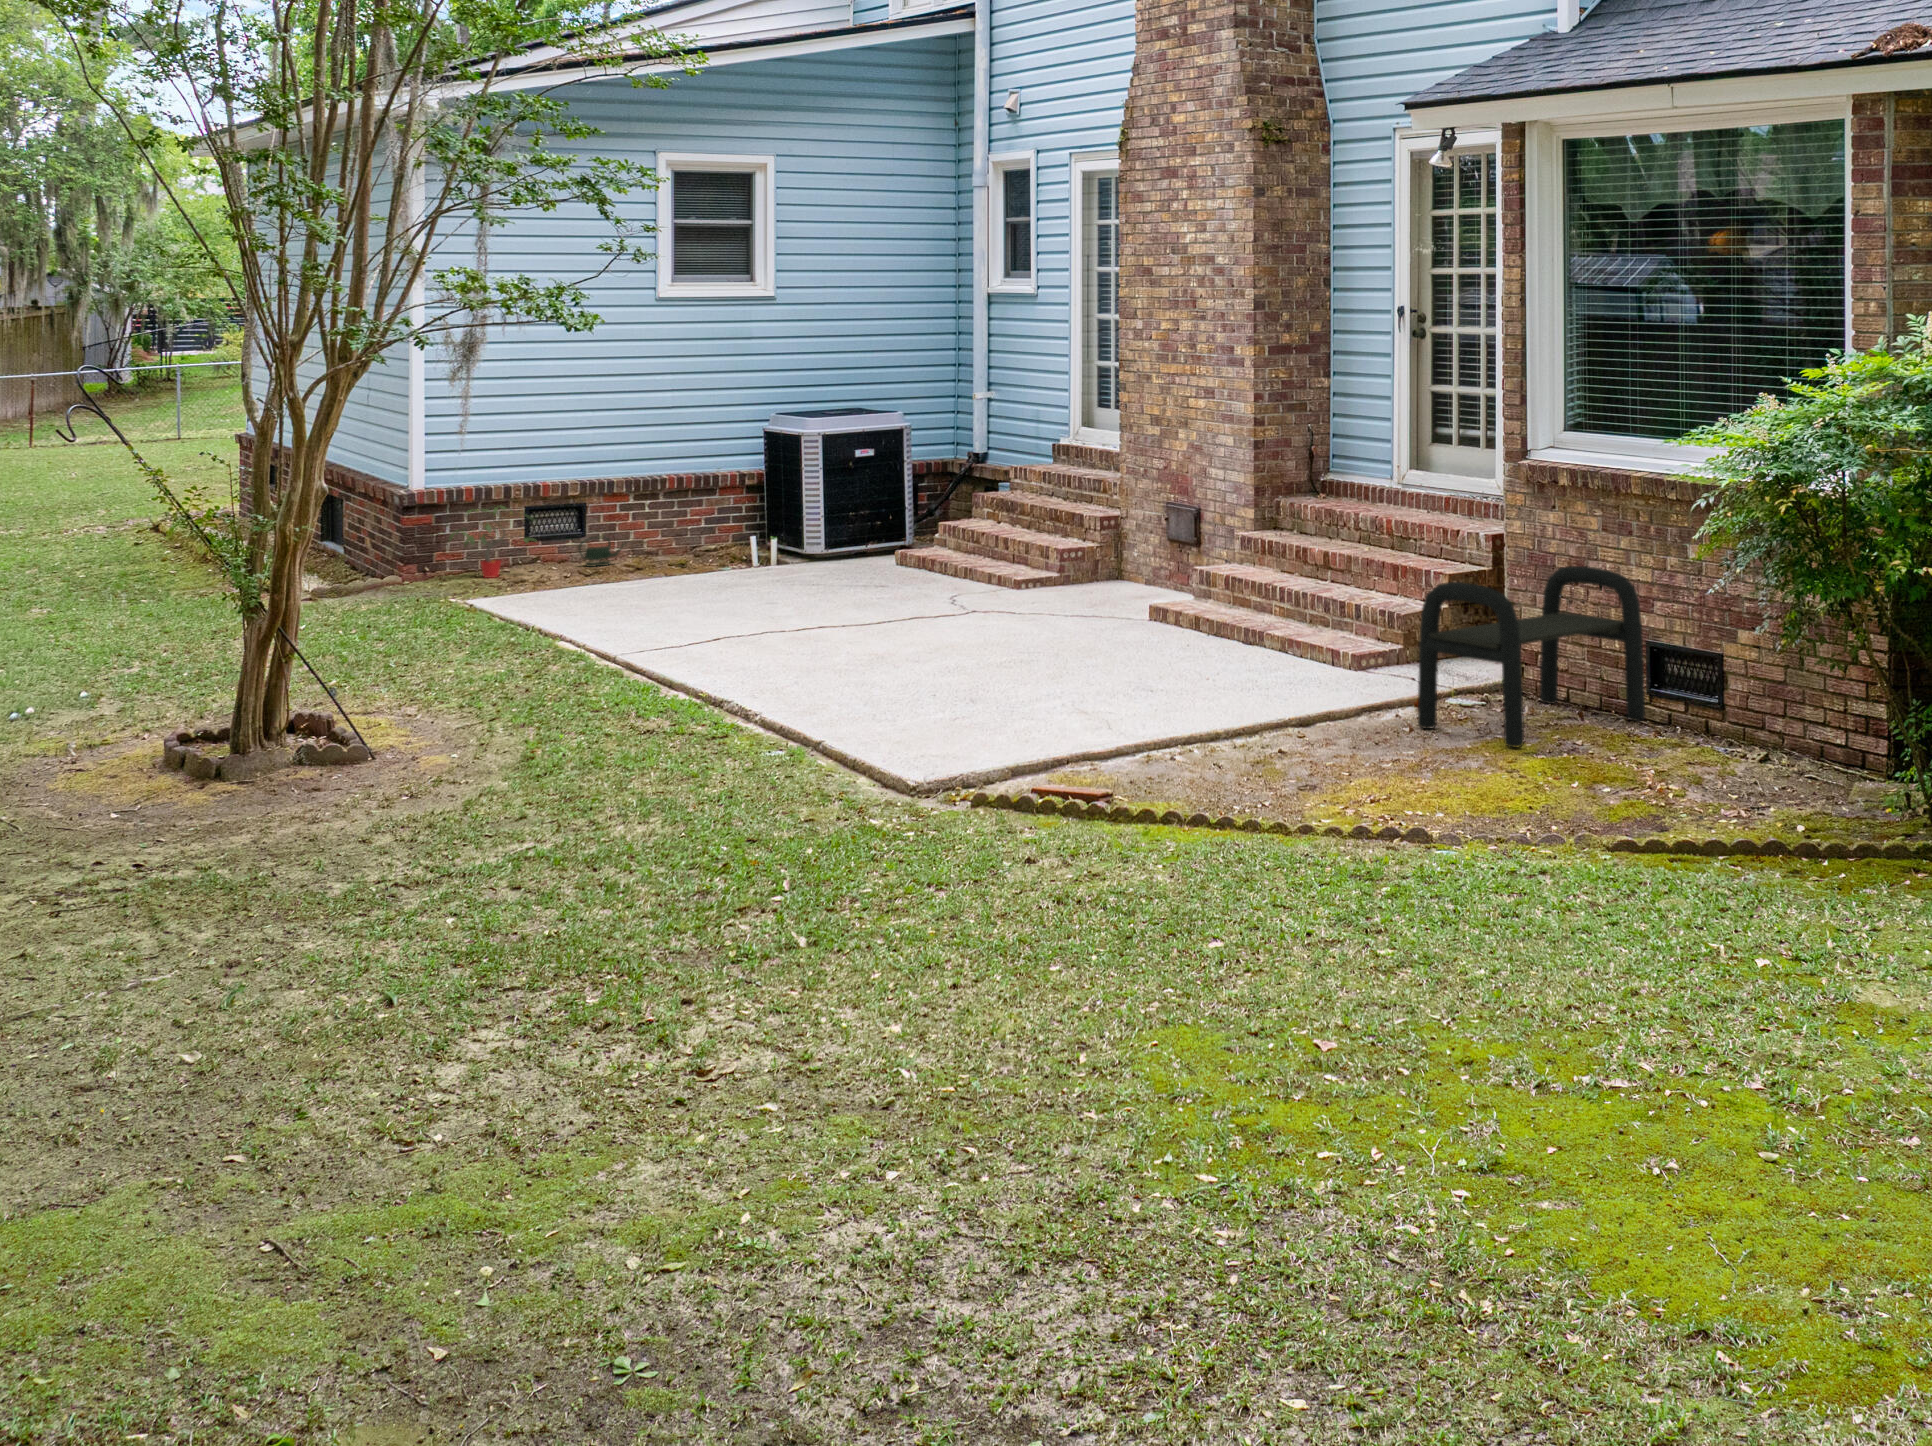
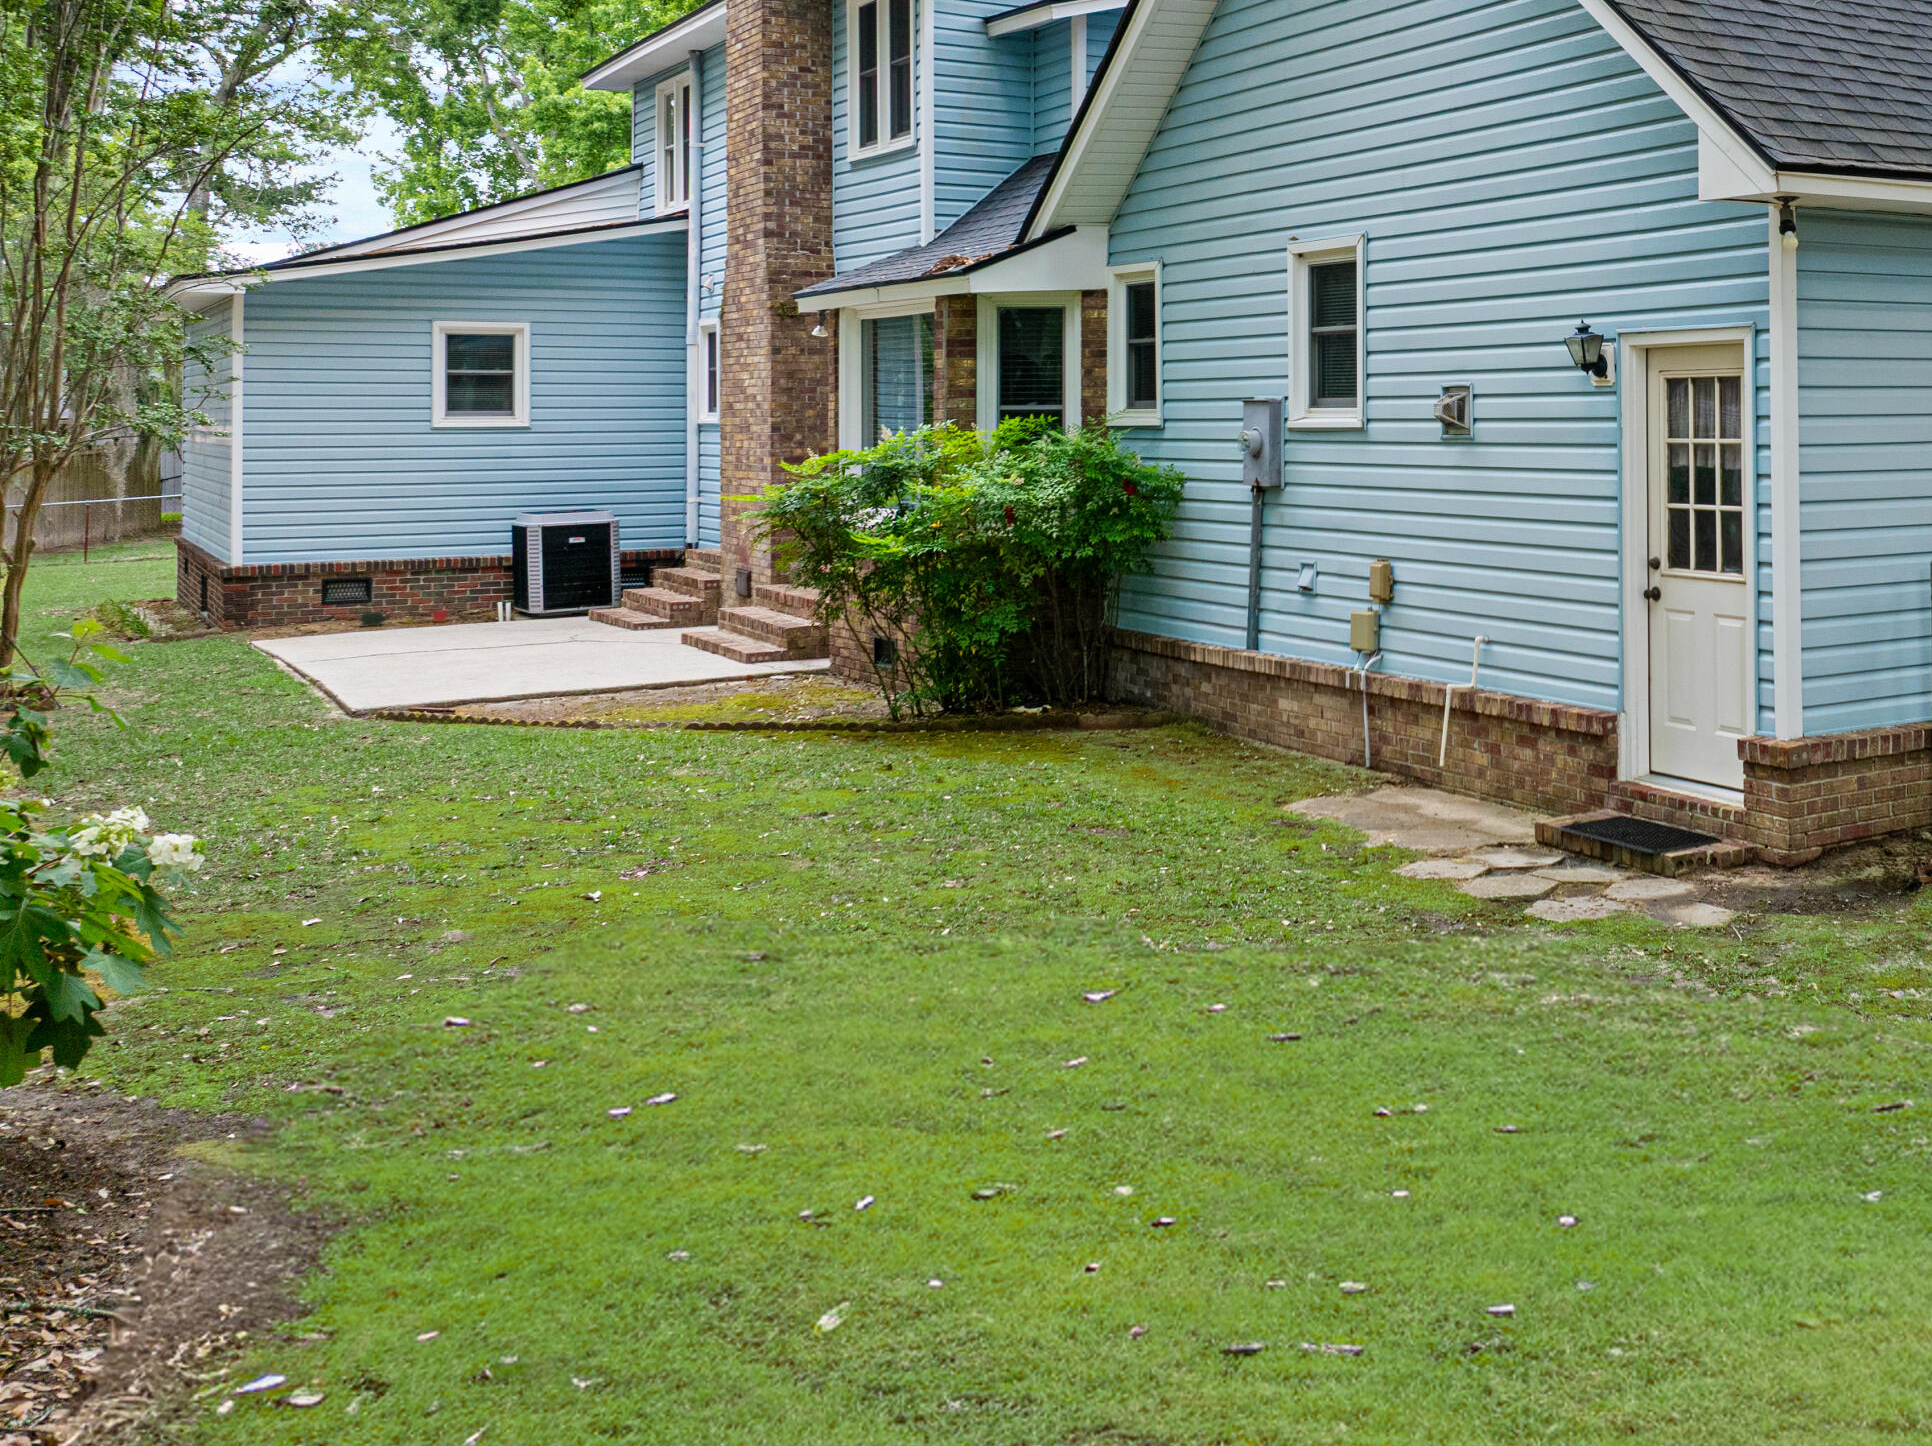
potted plant: present [449,506,536,578] -> present [409,573,468,622]
bench: present [1418,566,1645,747] -> none [730,582,880,685]

